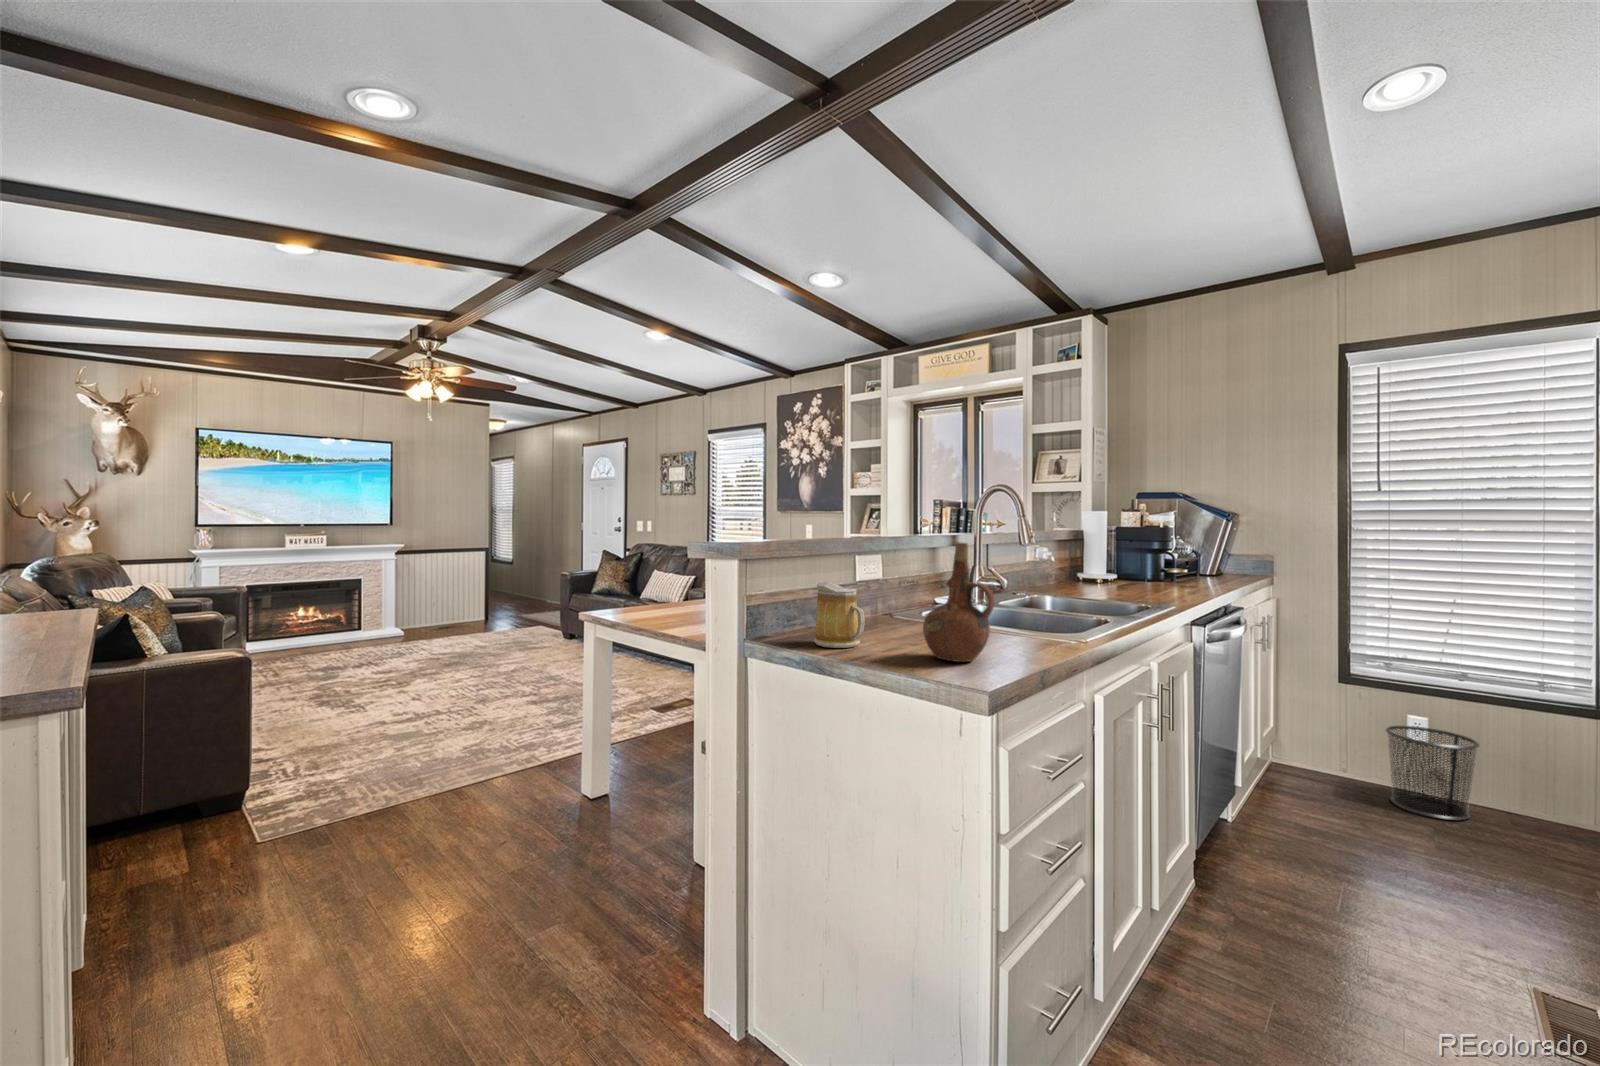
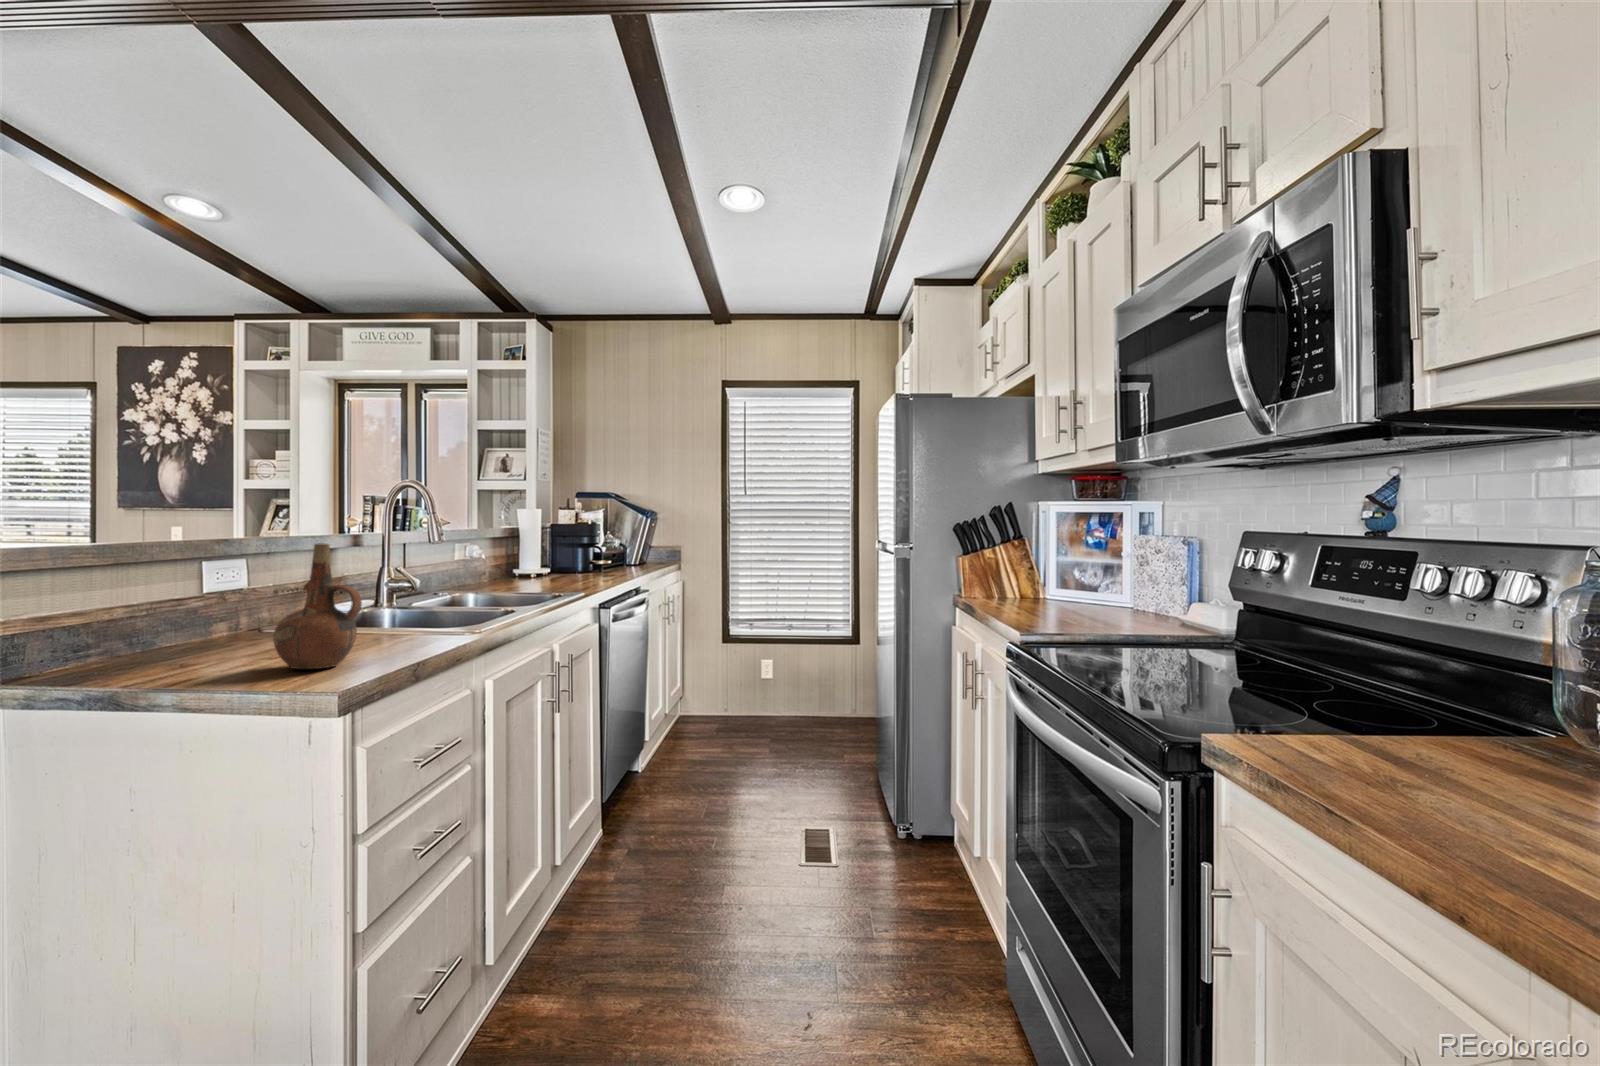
mug: present [814,581,865,648] -> none [115,595,197,676]
waste bin: present [1386,726,1479,820] -> none [753,671,803,736]

